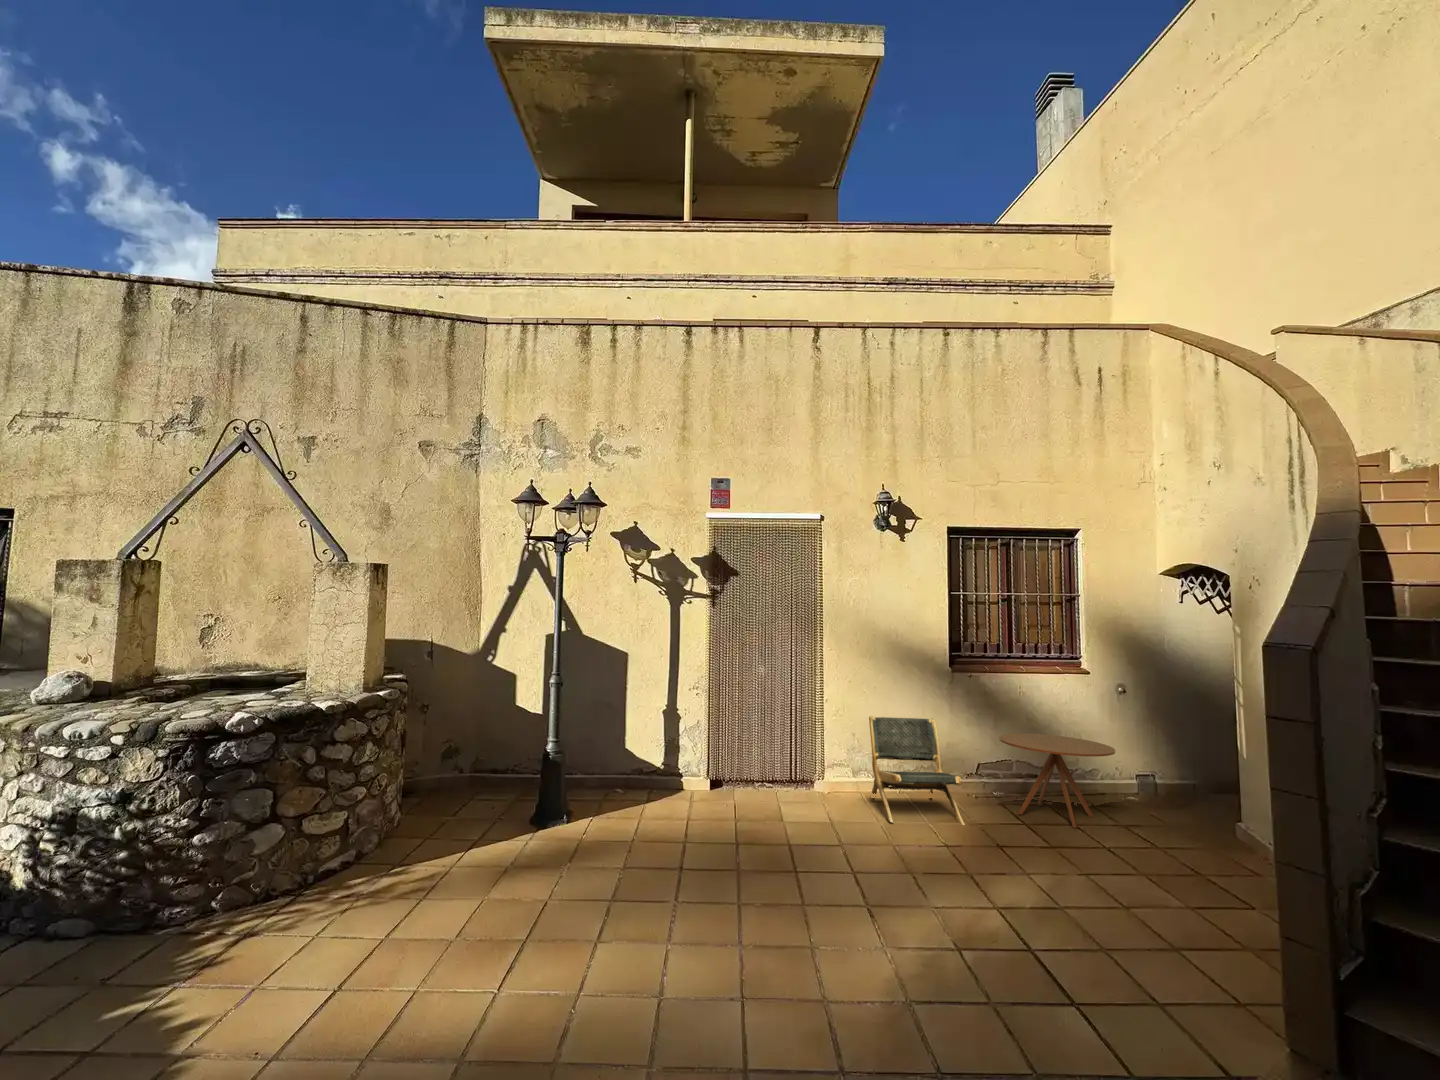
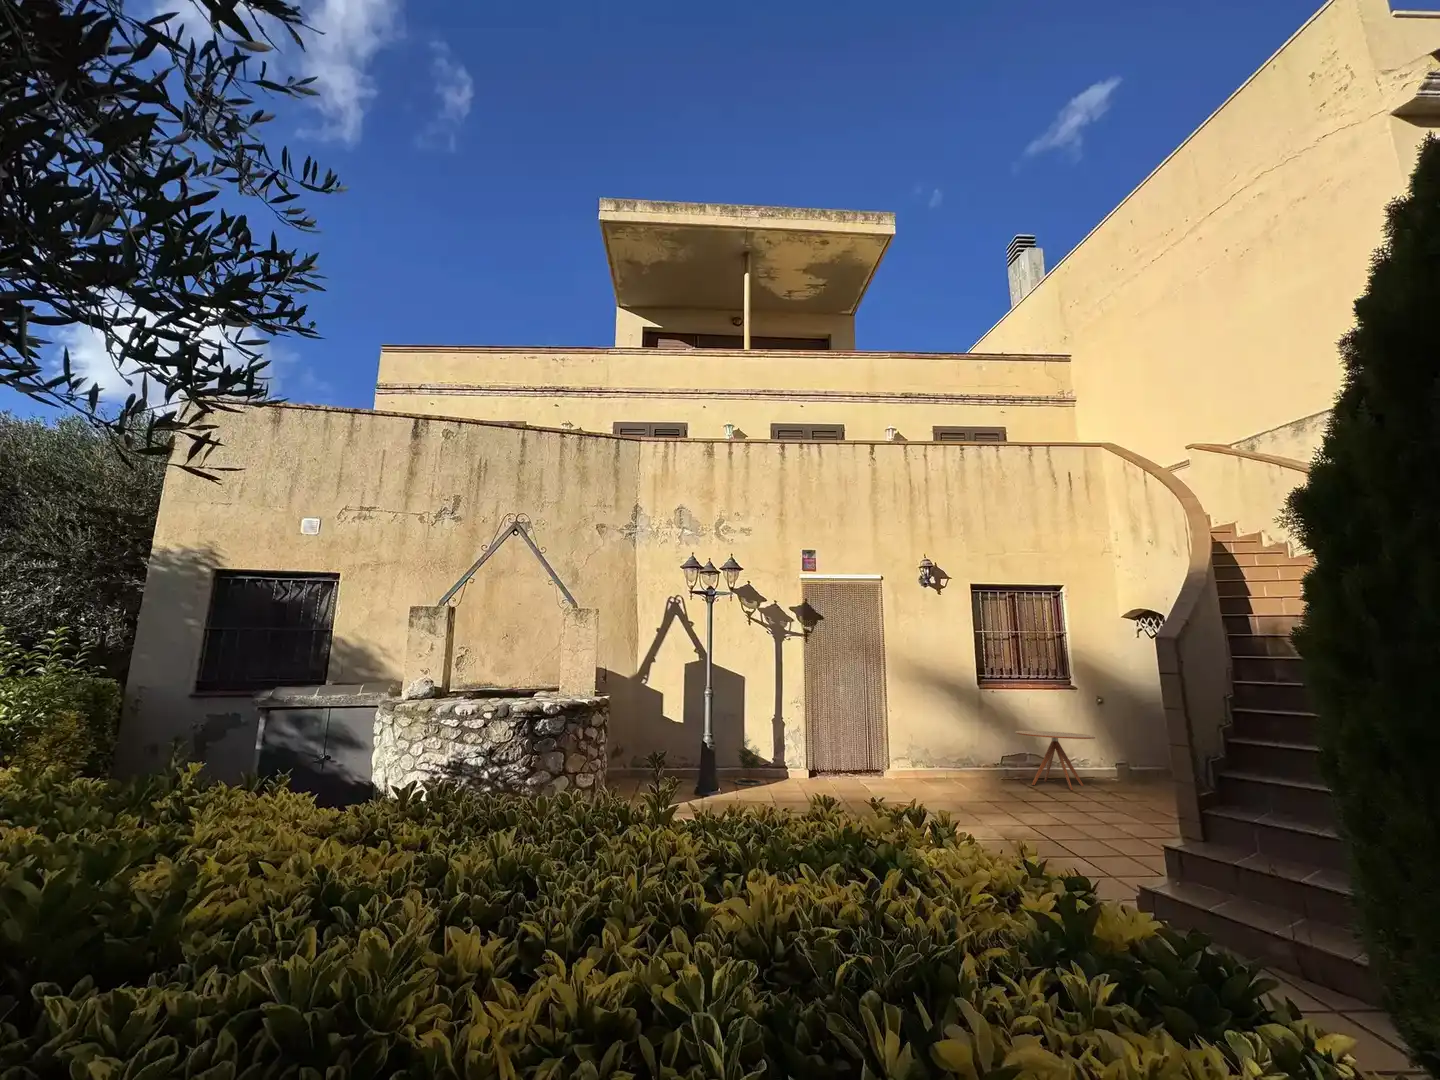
lounge chair: present [869,716,965,825] -> none [921,719,997,790]
potted tree: none [602,733,644,807] -> present [736,739,762,785]

